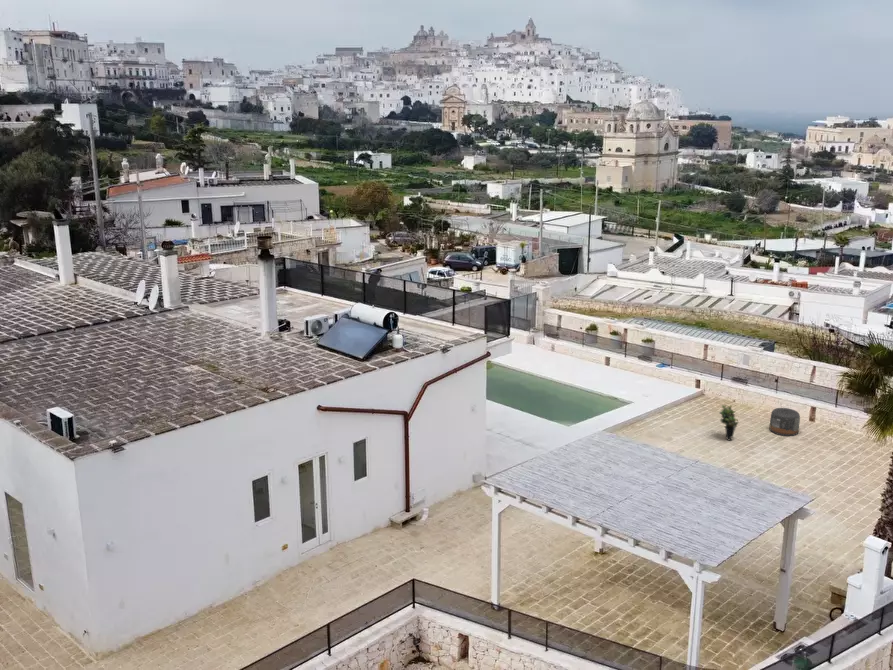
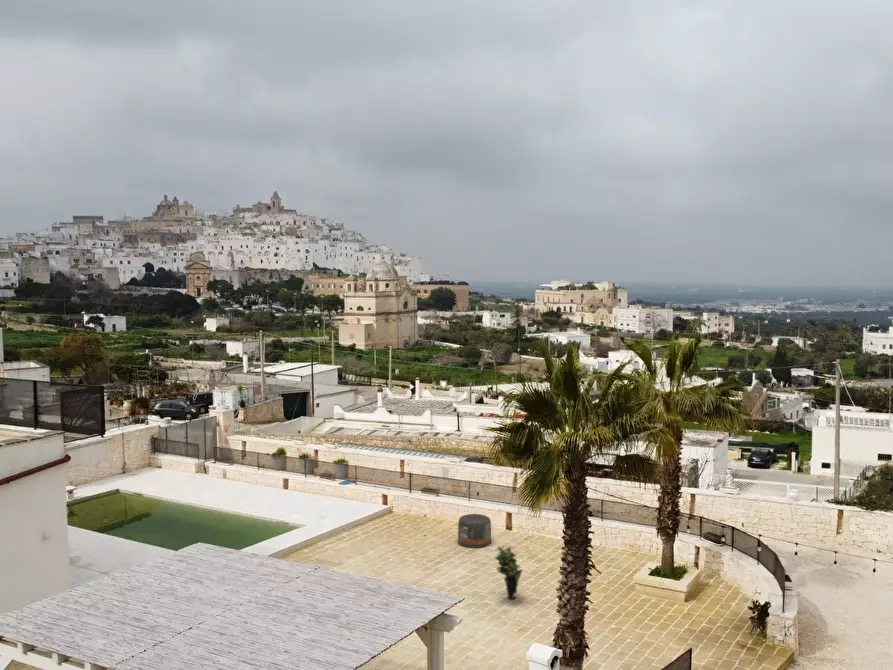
potted plant: present [720,405,738,440] -> present [495,546,522,599]

